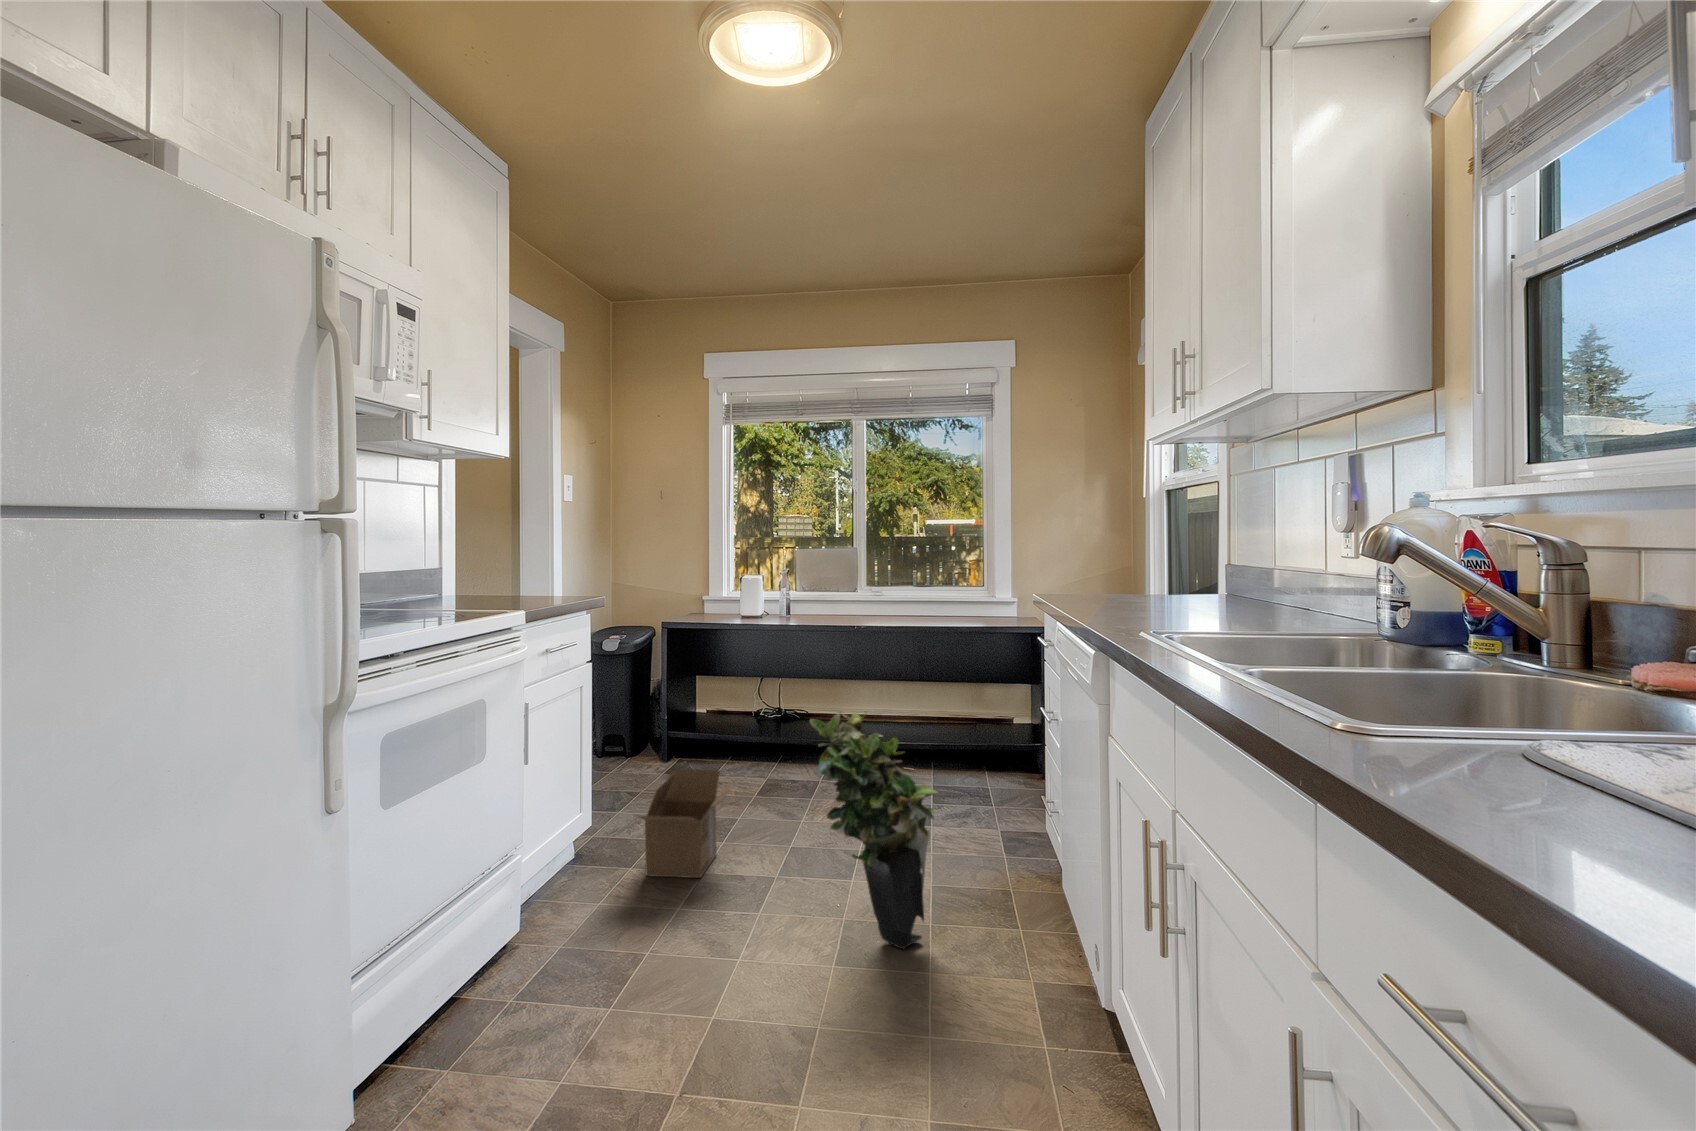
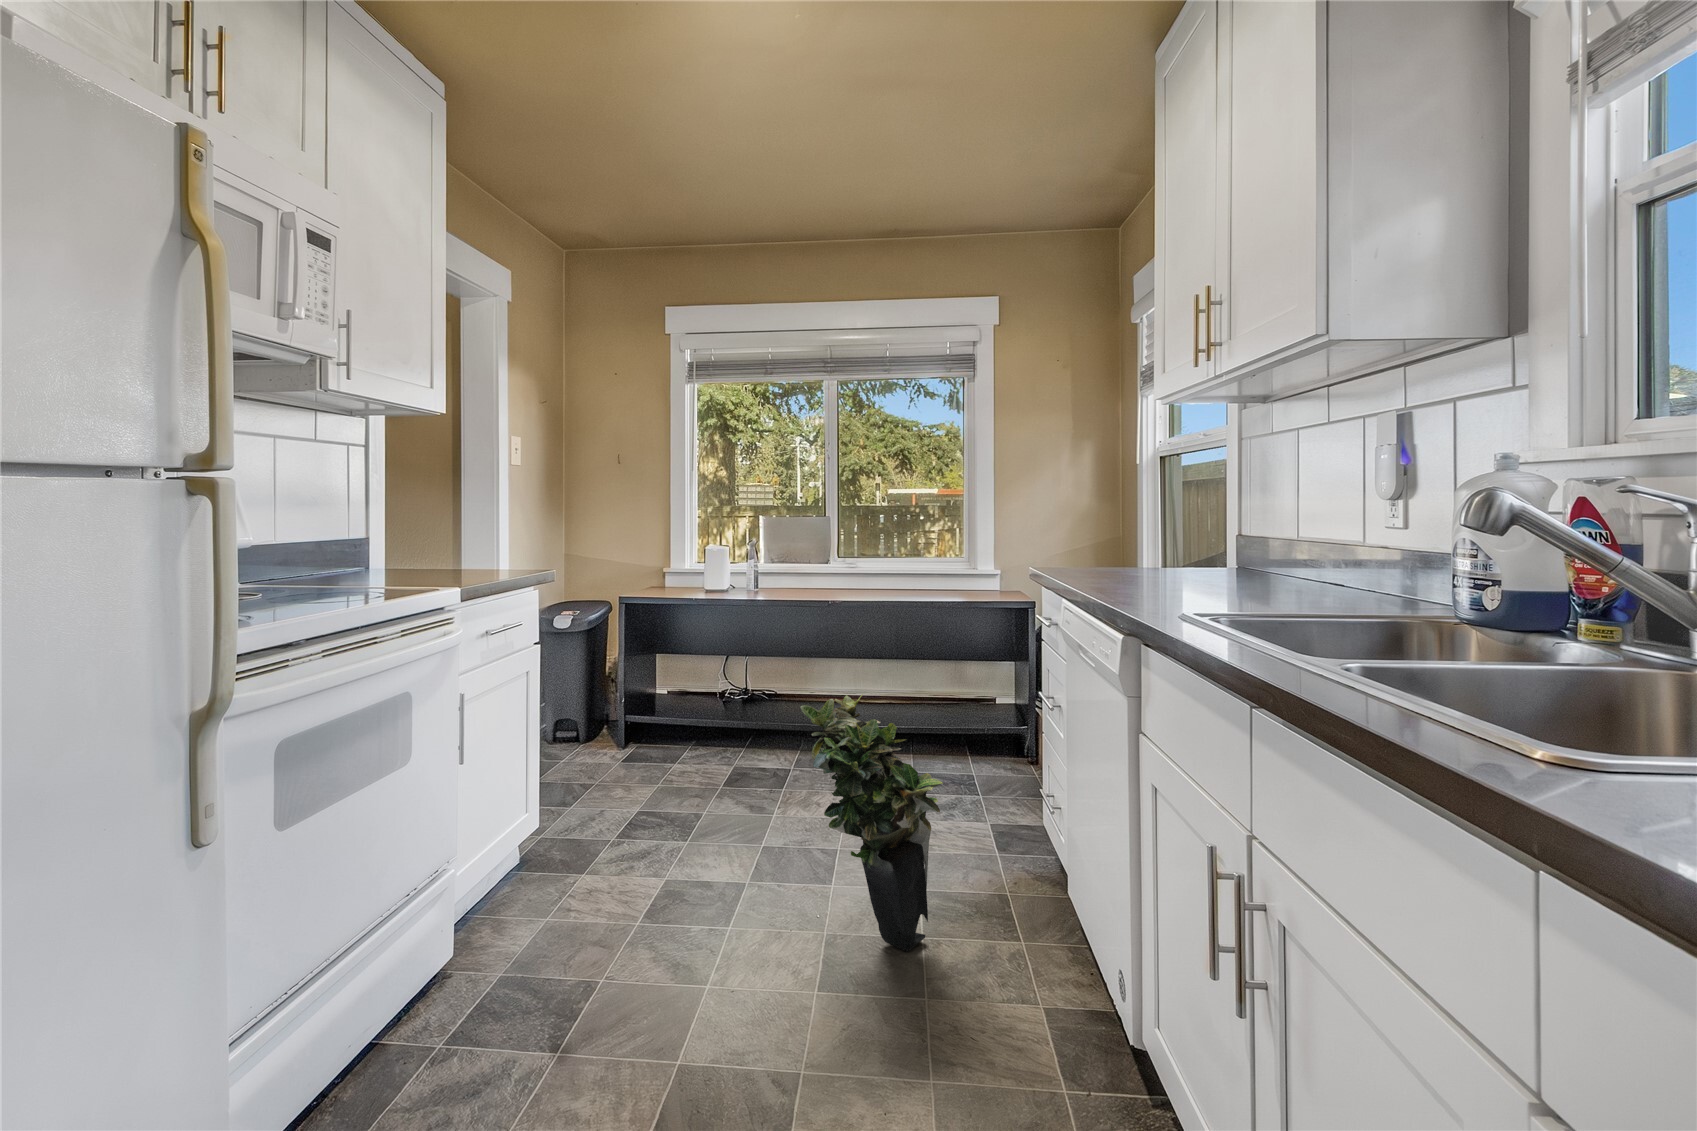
cardboard box: present [638,770,734,878] -> none [602,757,713,875]

